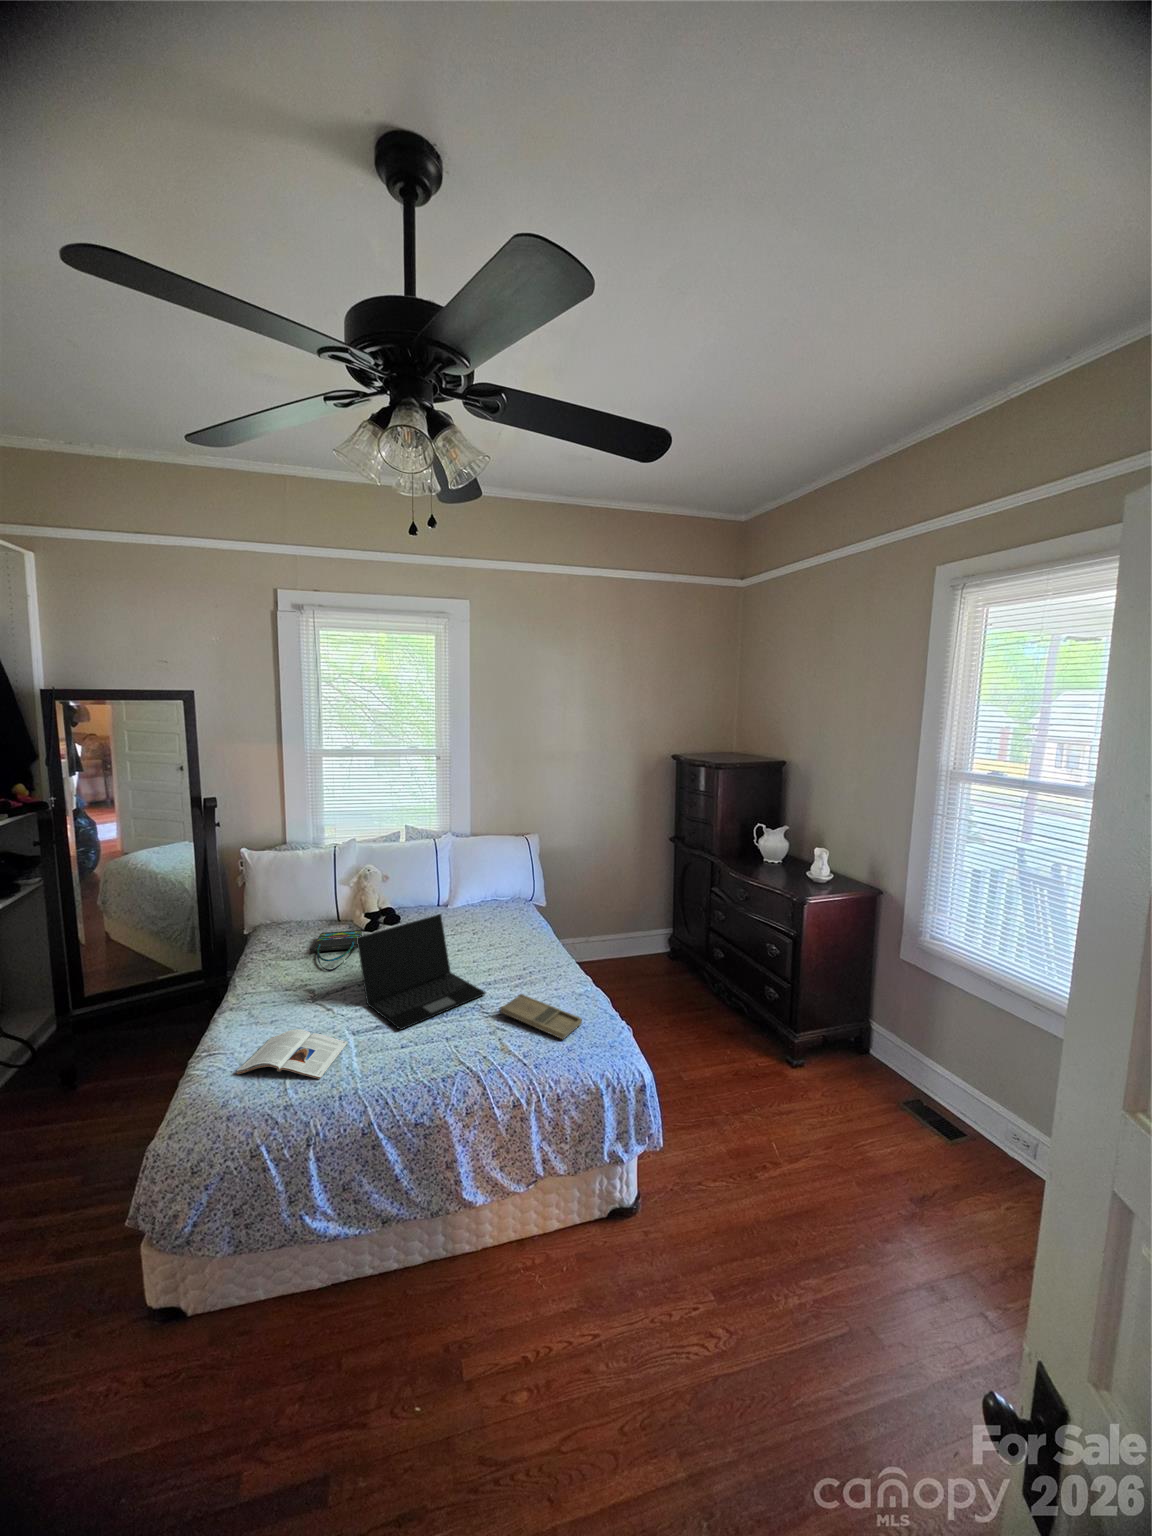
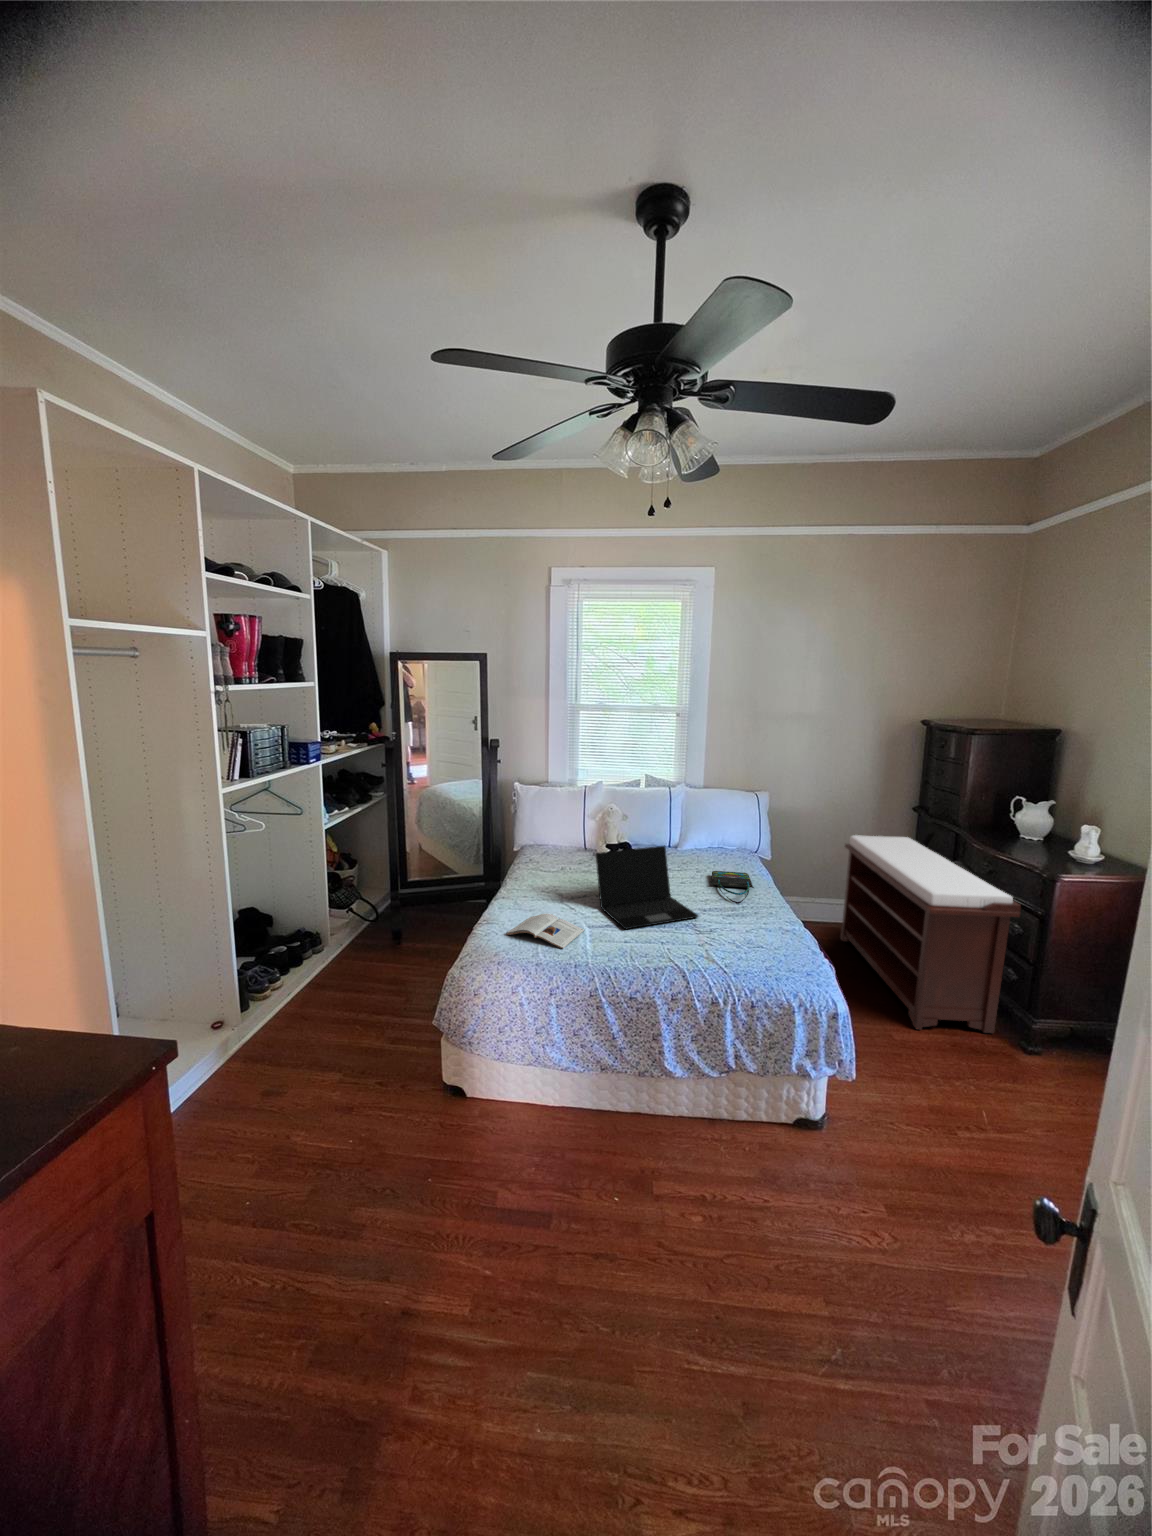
bench: none [615,866,773,1061] -> present [840,835,1021,1033]
tote bag: present [309,930,362,971] -> present [710,871,754,903]
tray: present [500,994,582,1039] -> none [709,920,783,961]

